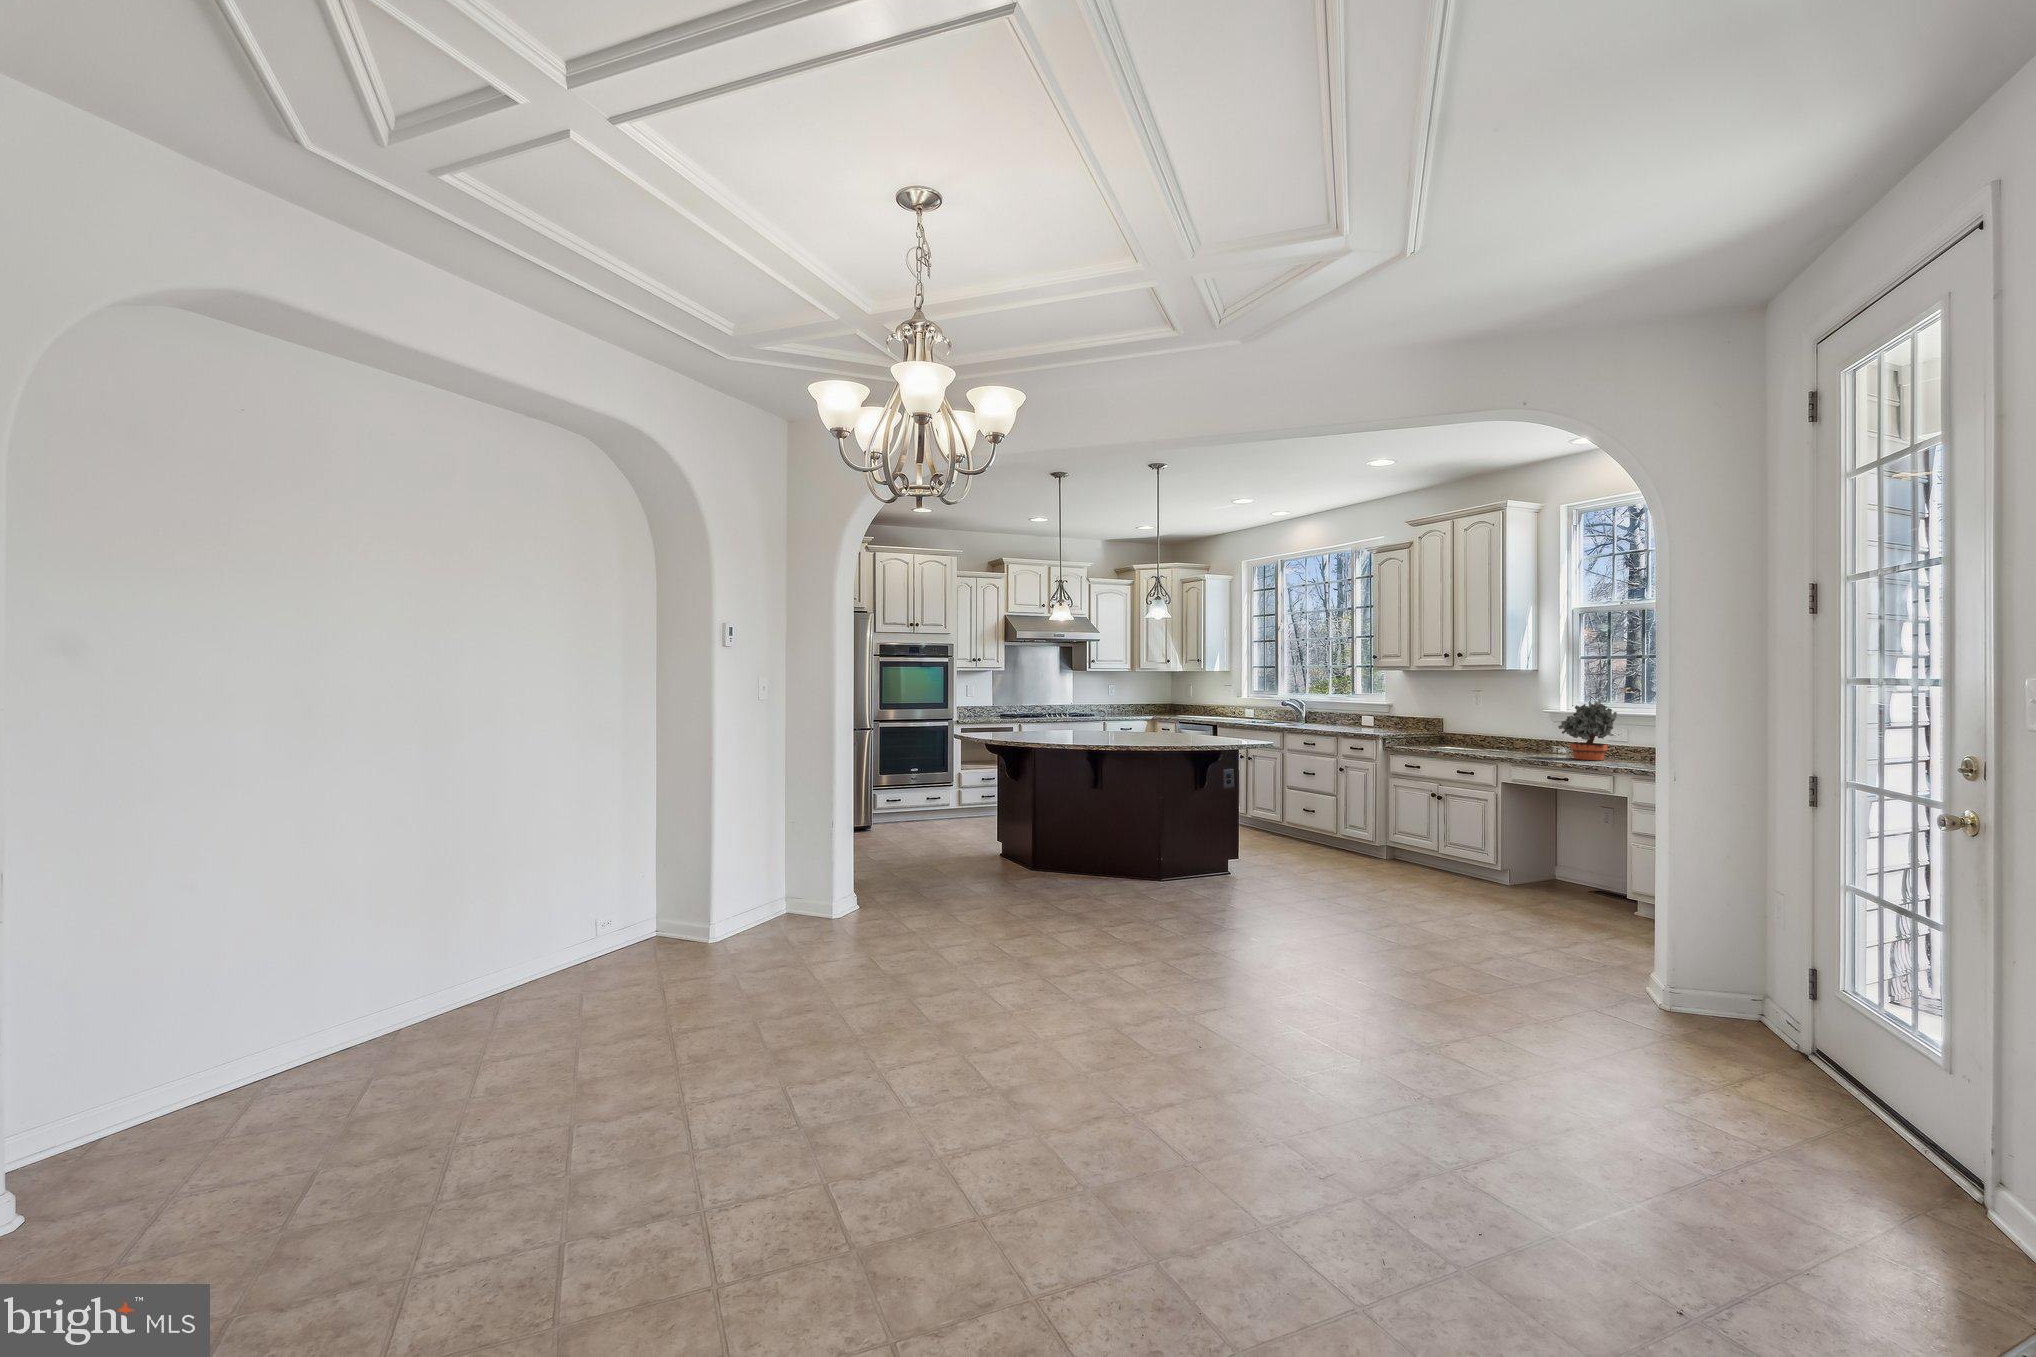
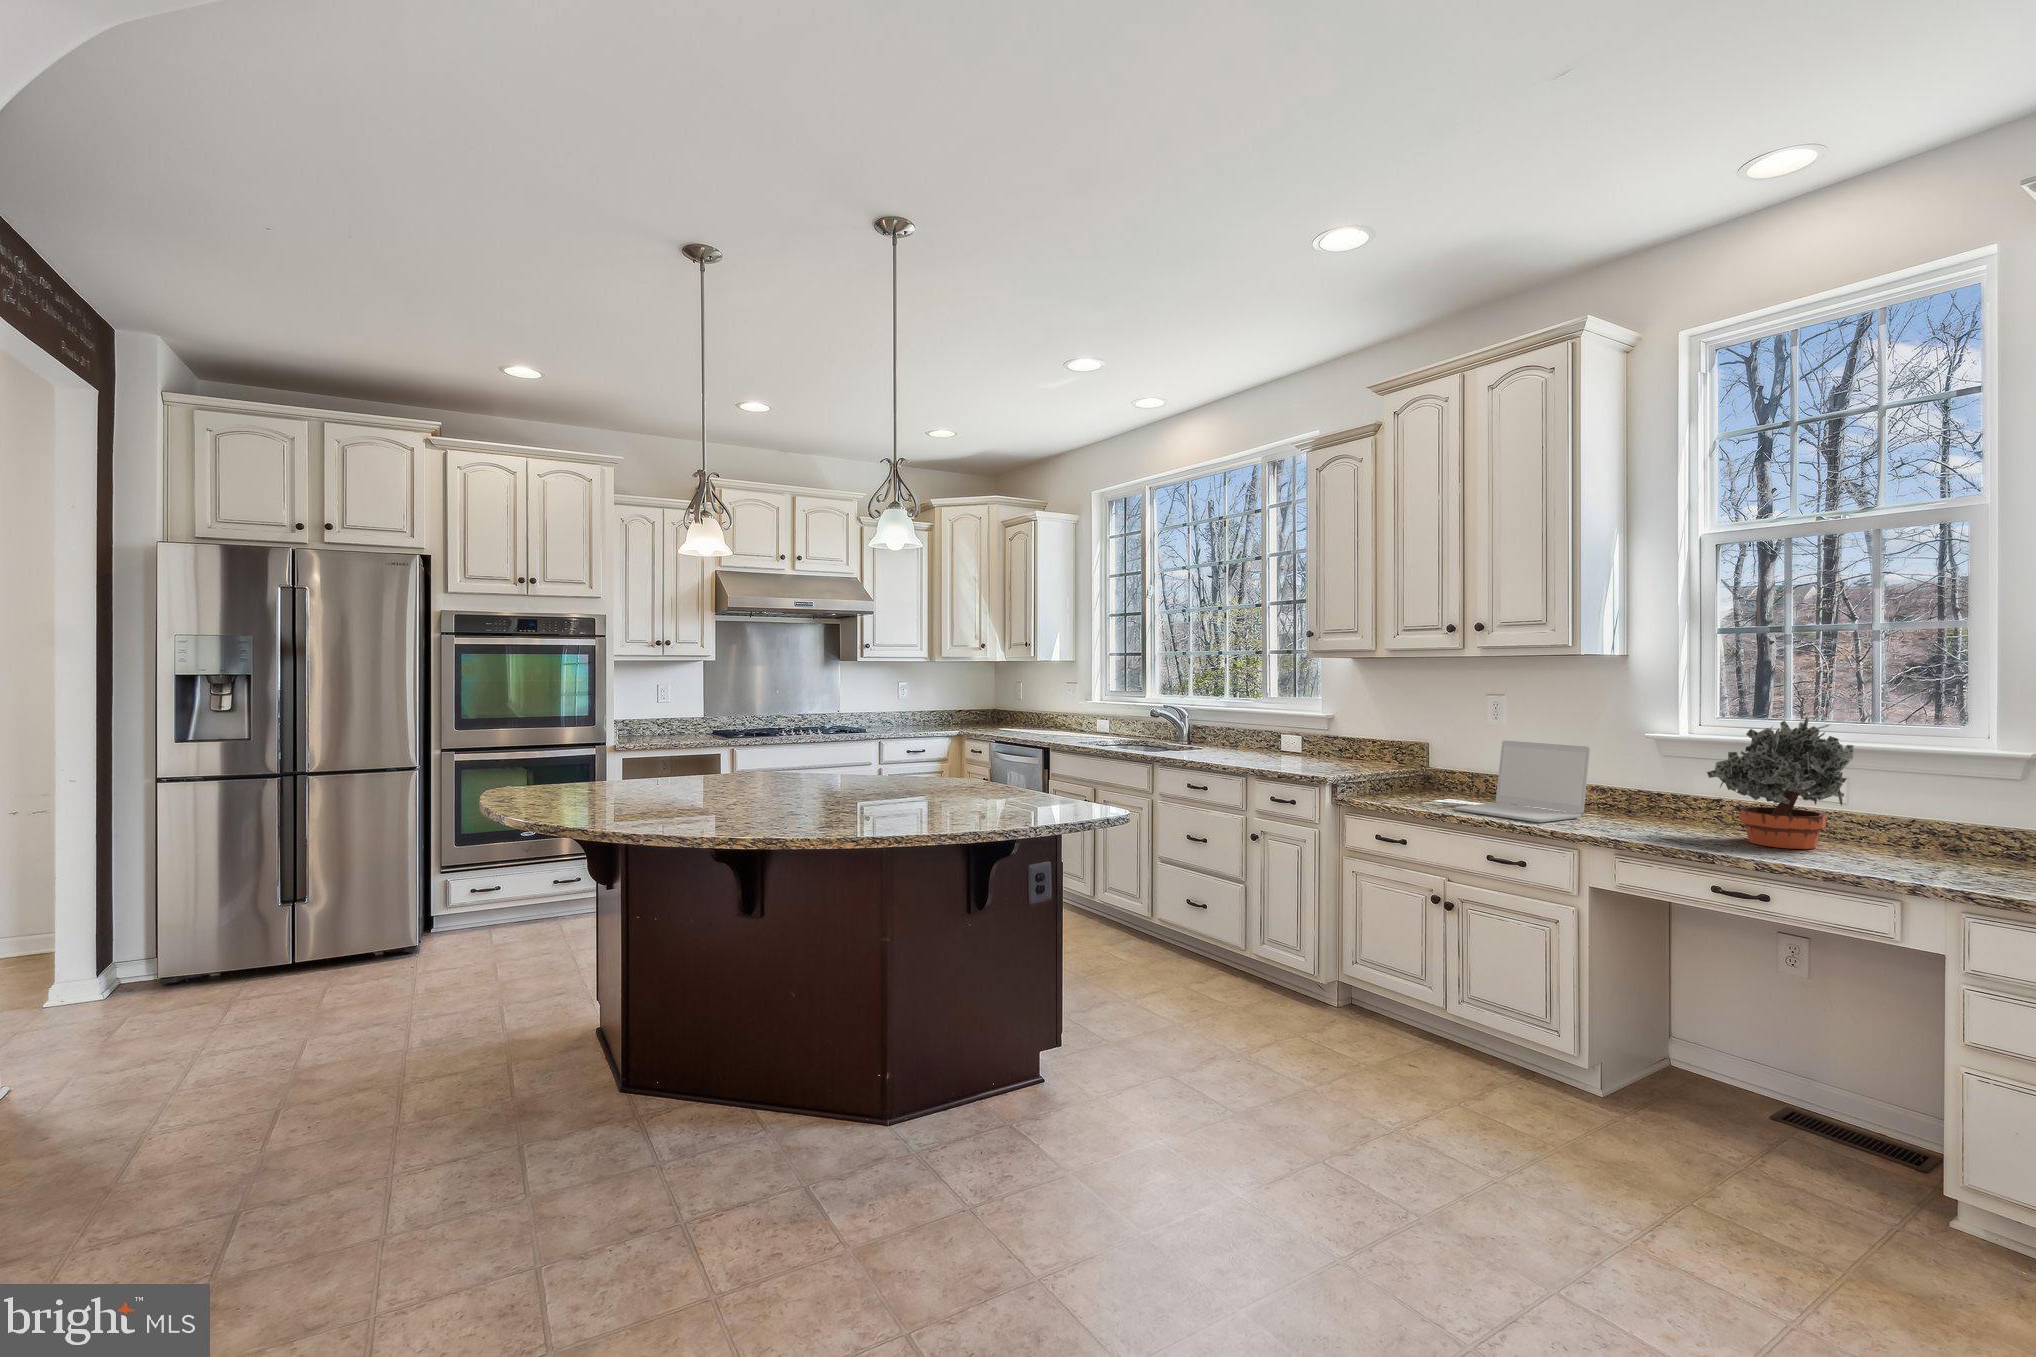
laptop: none [1445,714,1513,753] -> present [1456,740,1590,822]

